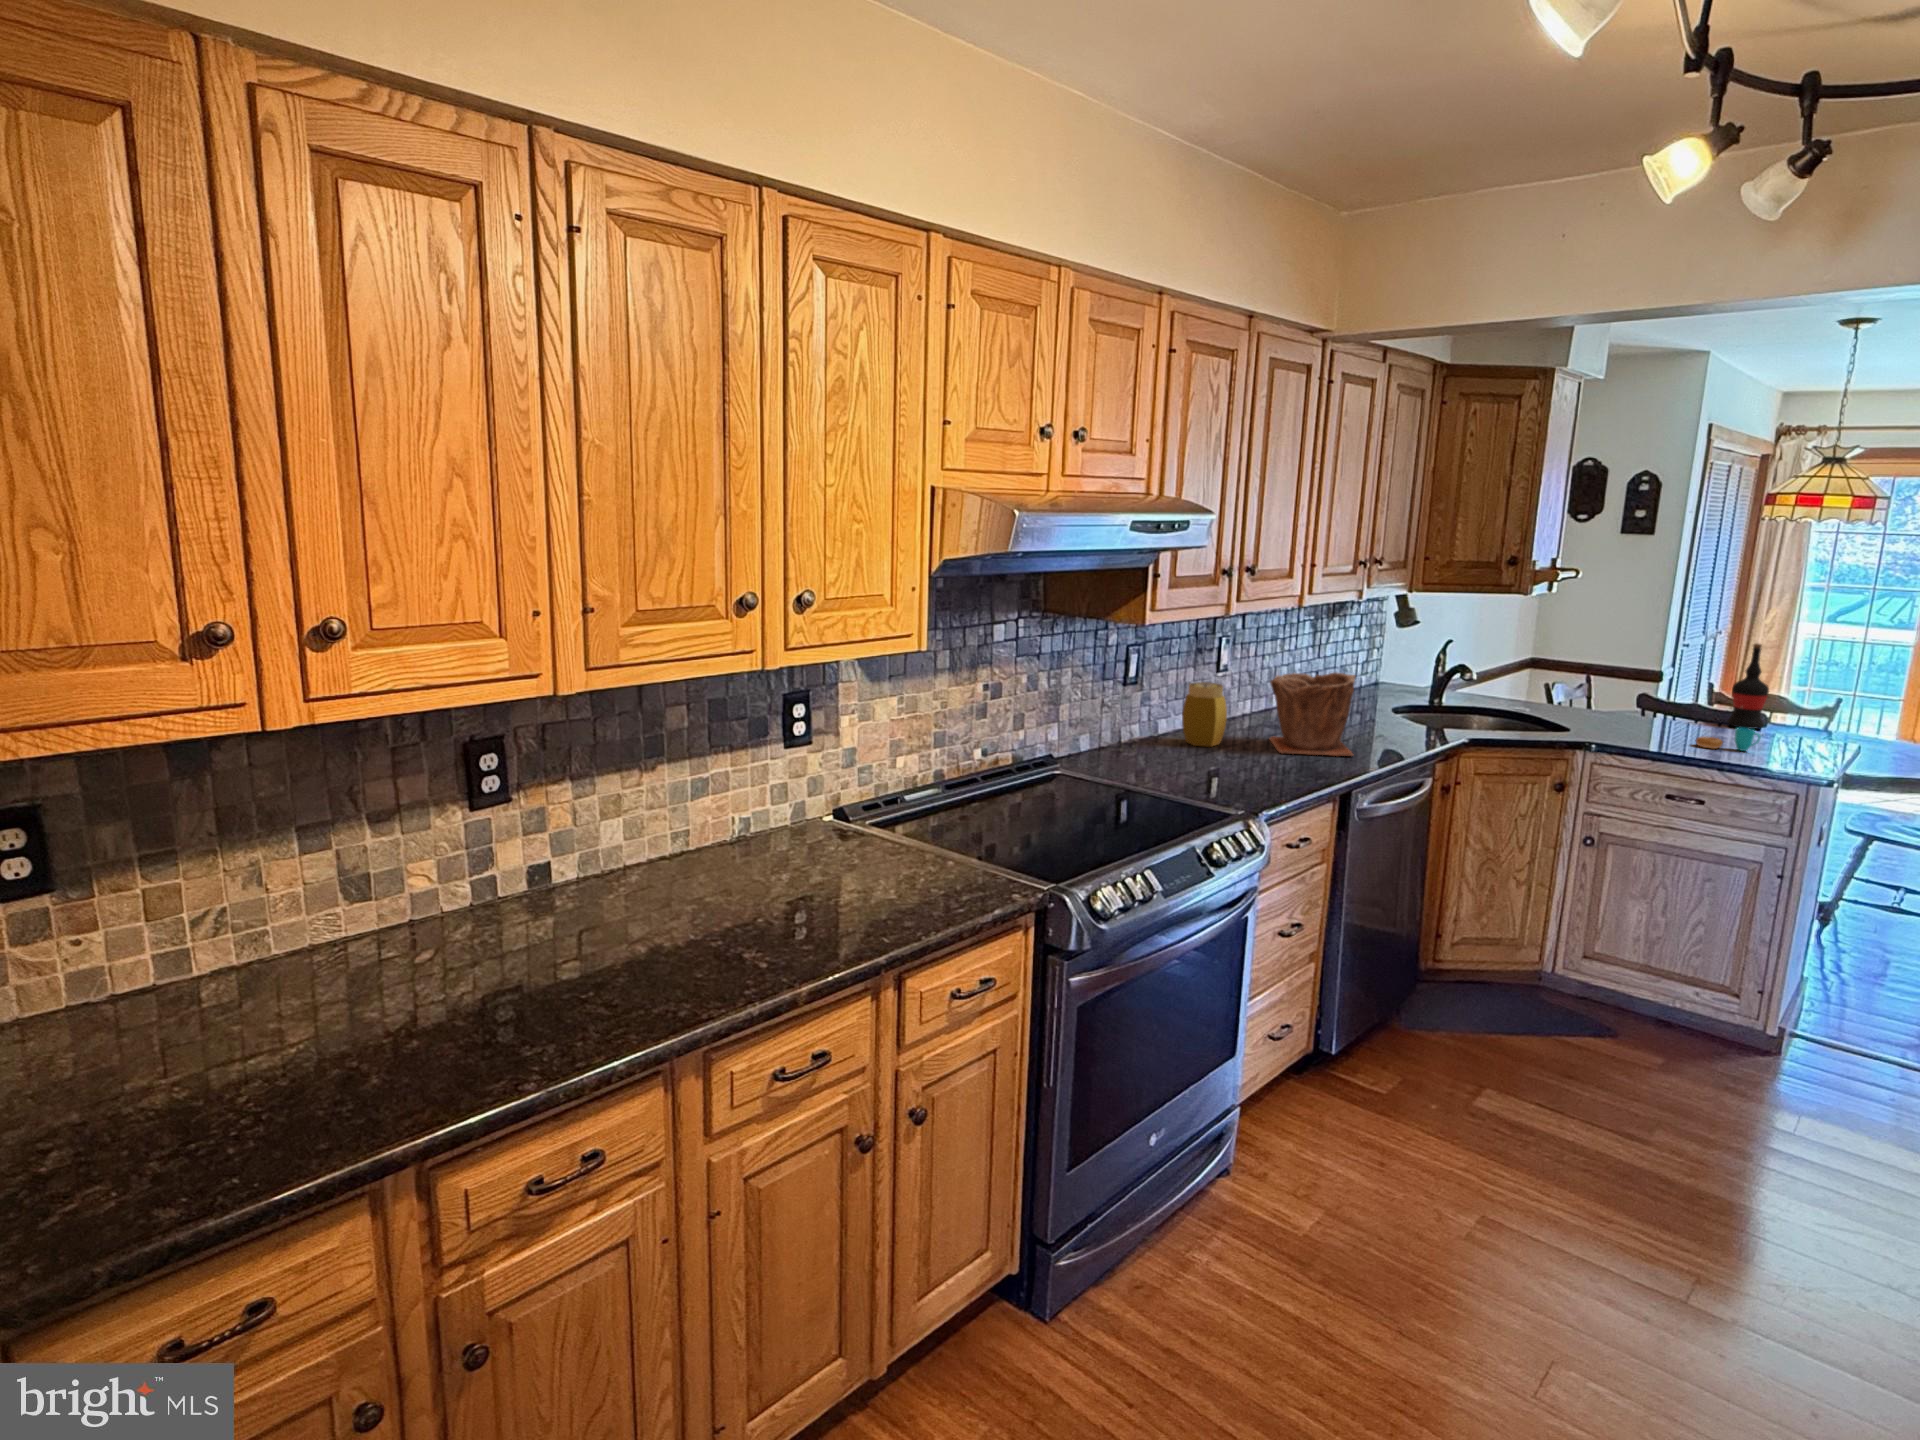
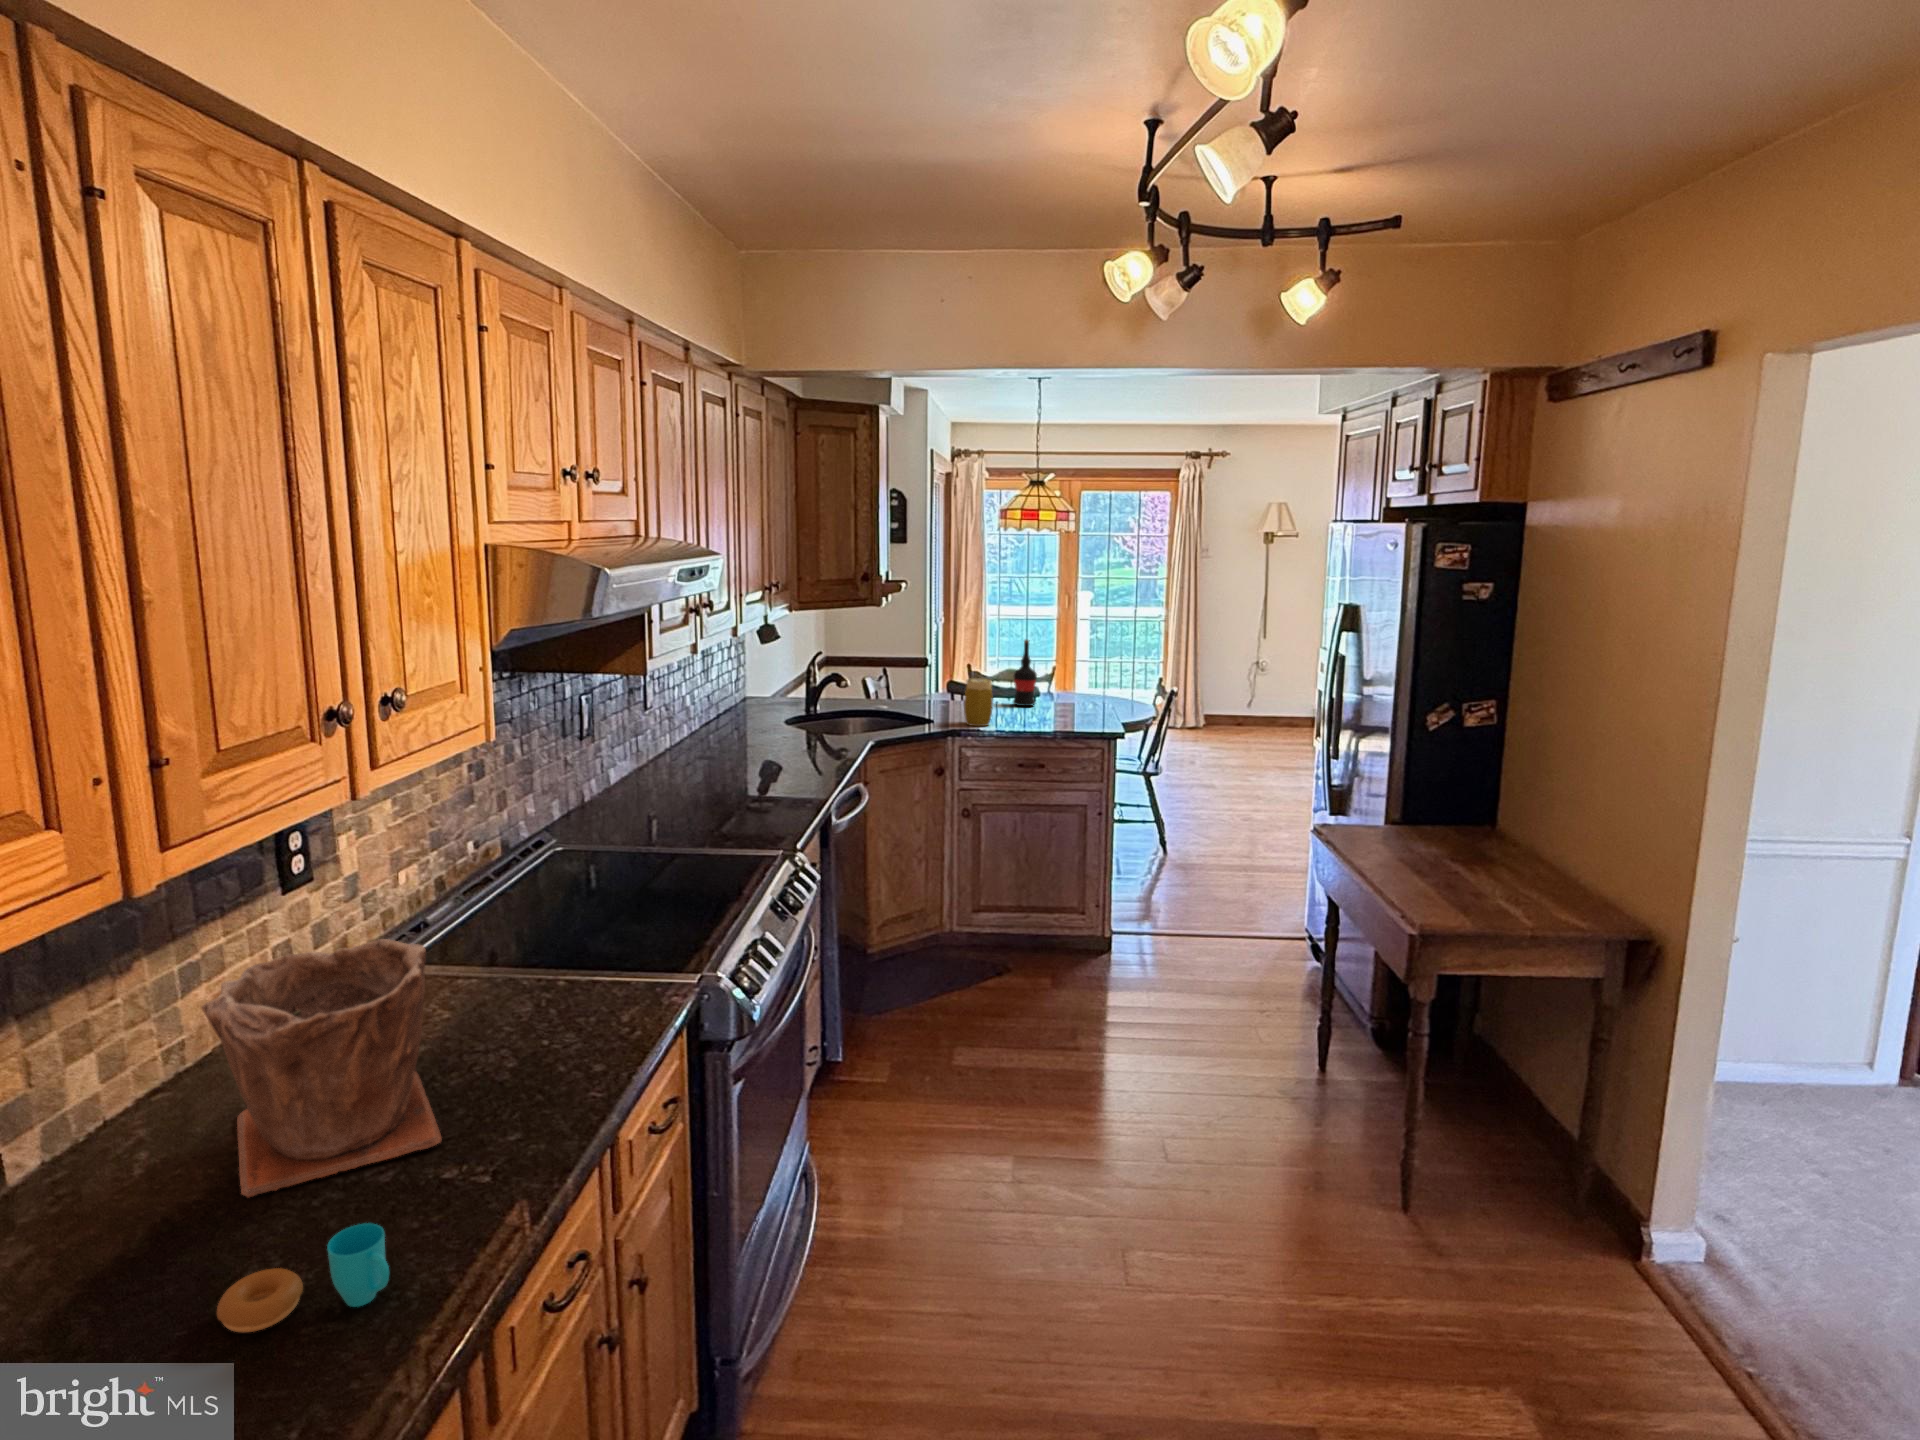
plant pot: present [1270,673,1356,756] -> present [201,939,442,1198]
jar: present [1182,682,1227,747] -> present [964,678,993,726]
cup: present [1696,728,1760,751] -> present [217,1223,389,1333]

